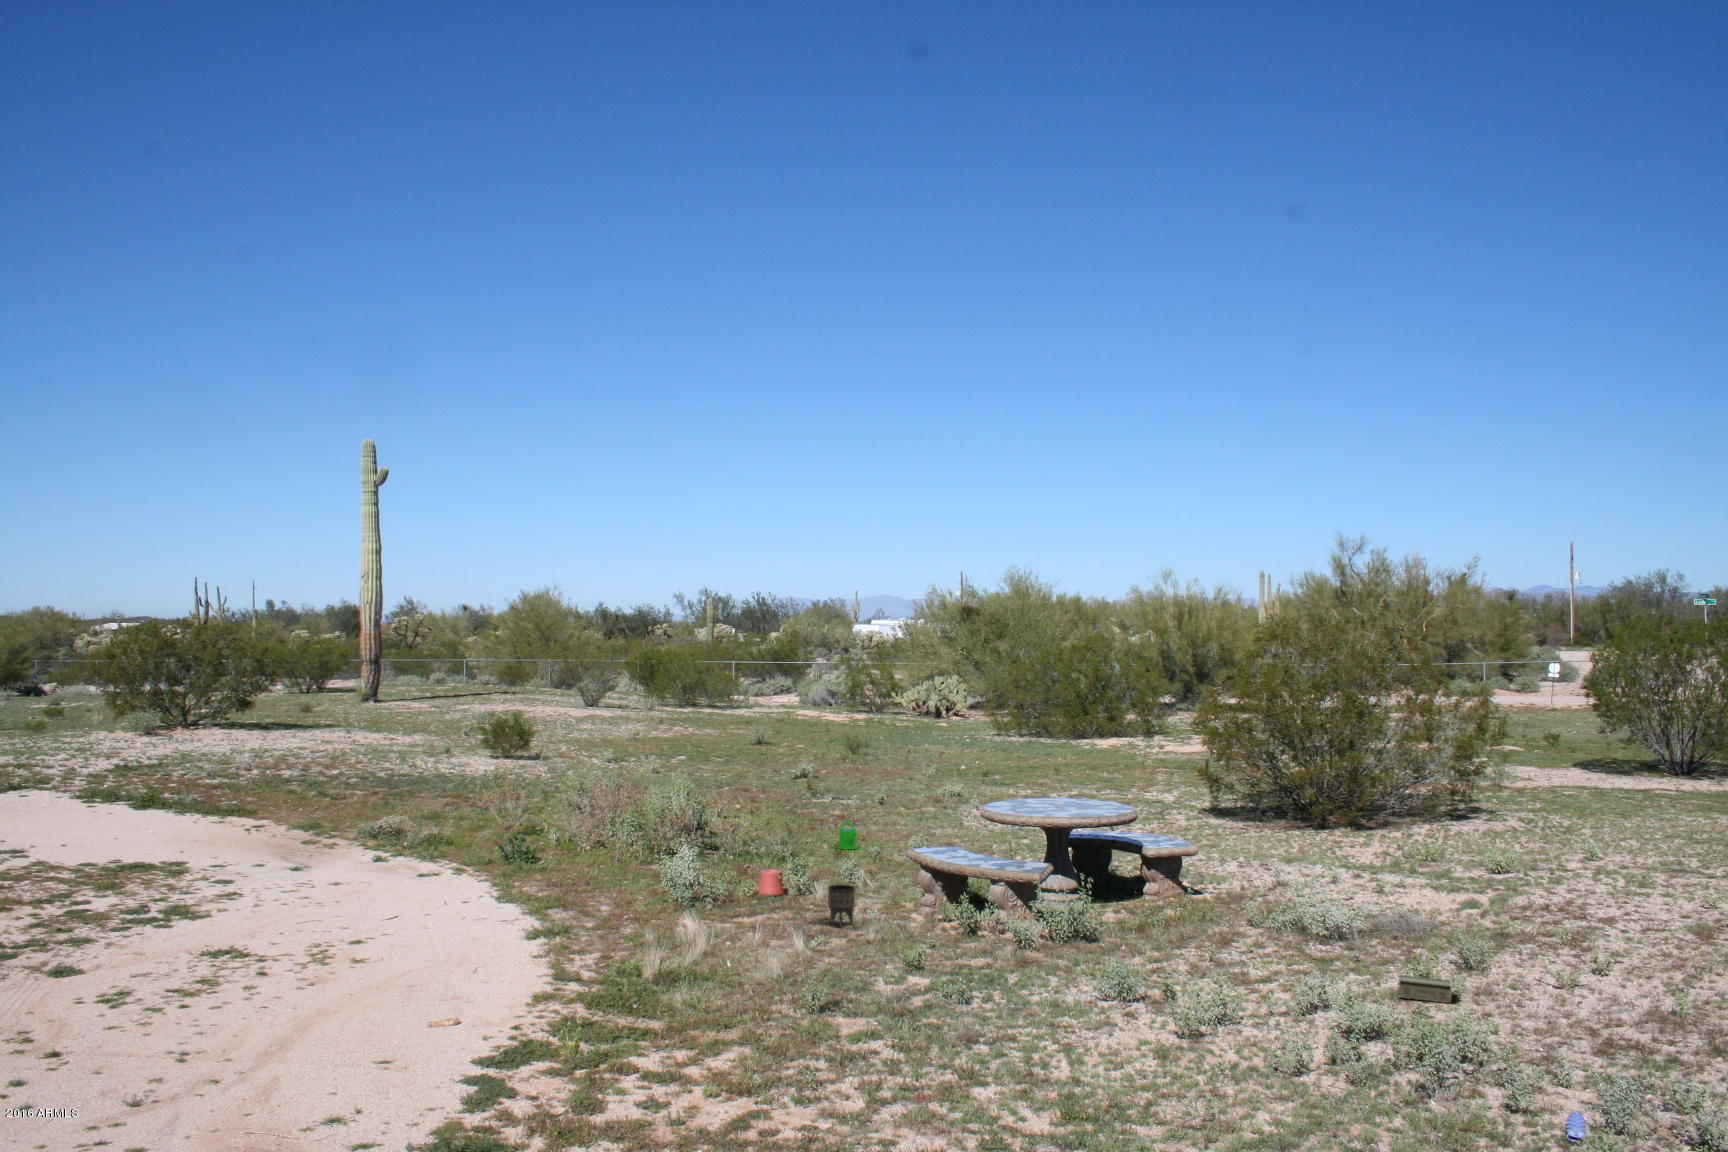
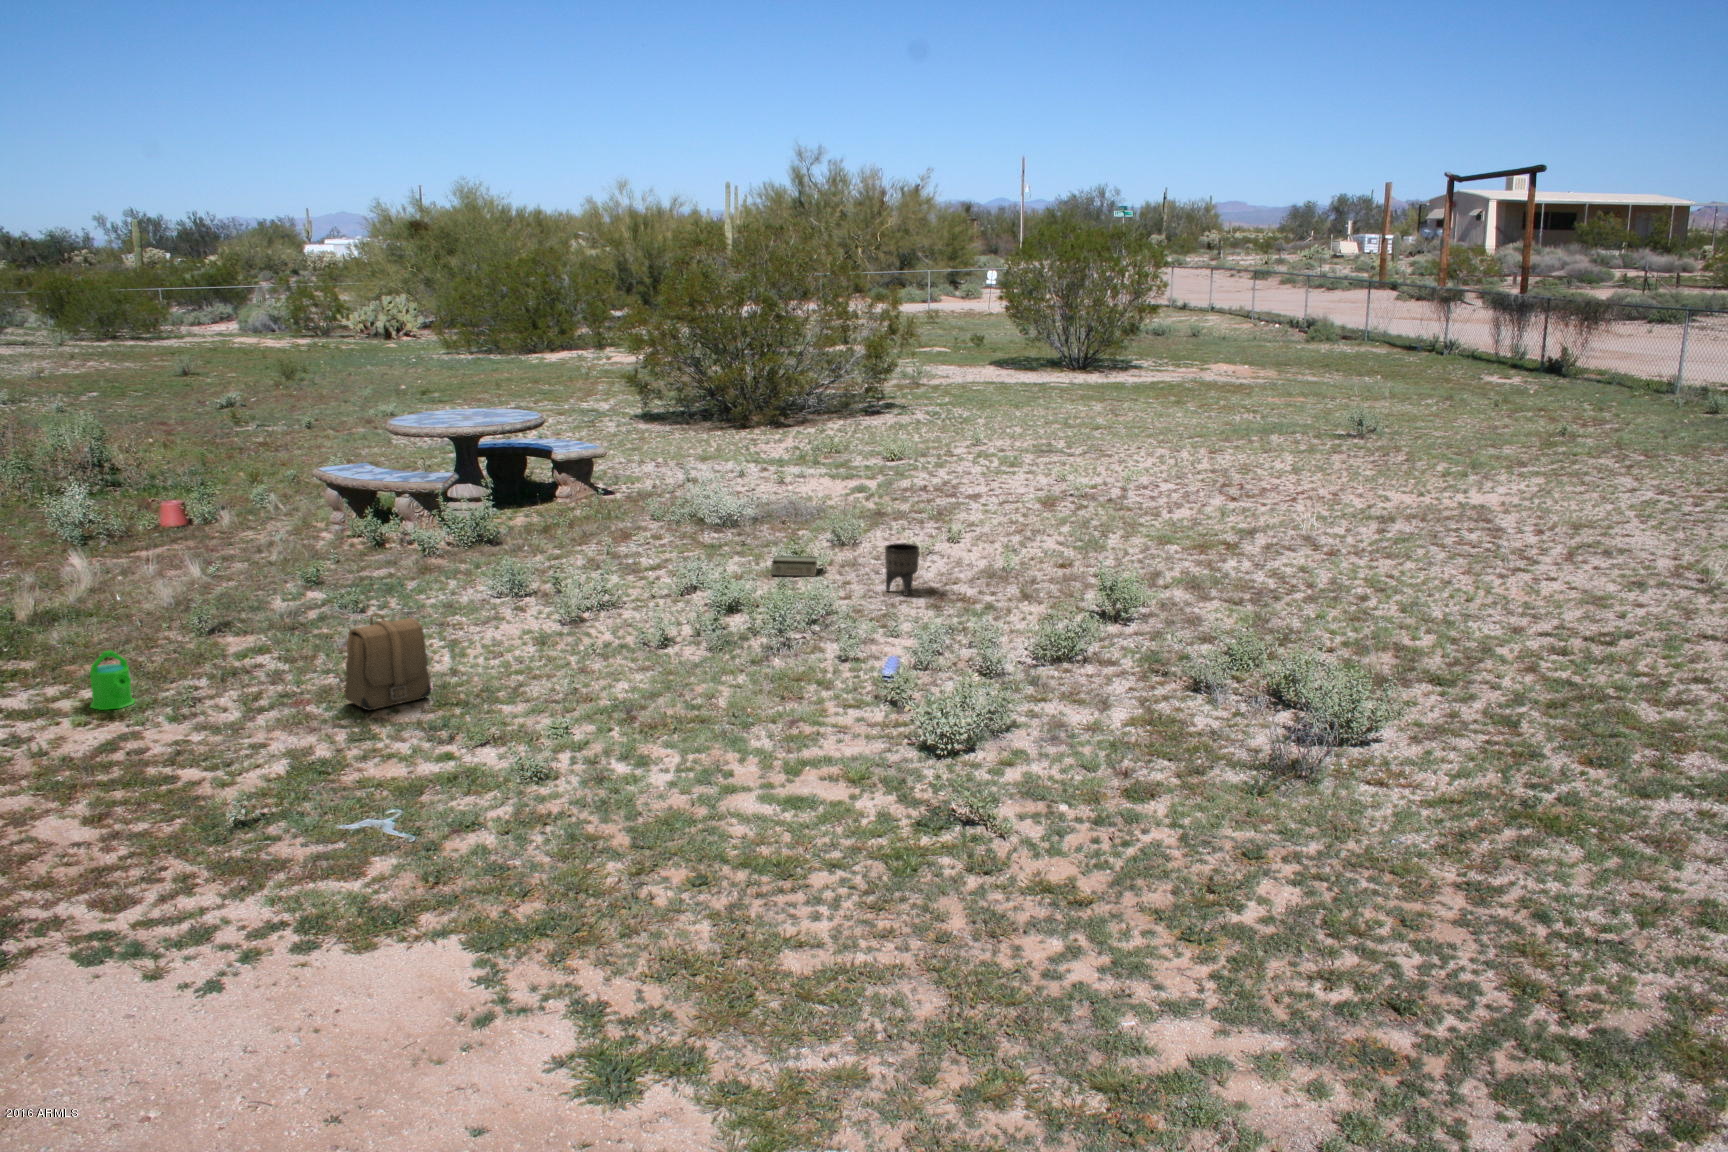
watering can: present [838,821,857,849] -> present [90,650,135,710]
planter: present [828,885,856,928] -> present [885,543,920,596]
backpack: none [963,1011,1050,1118] -> present [344,613,431,710]

